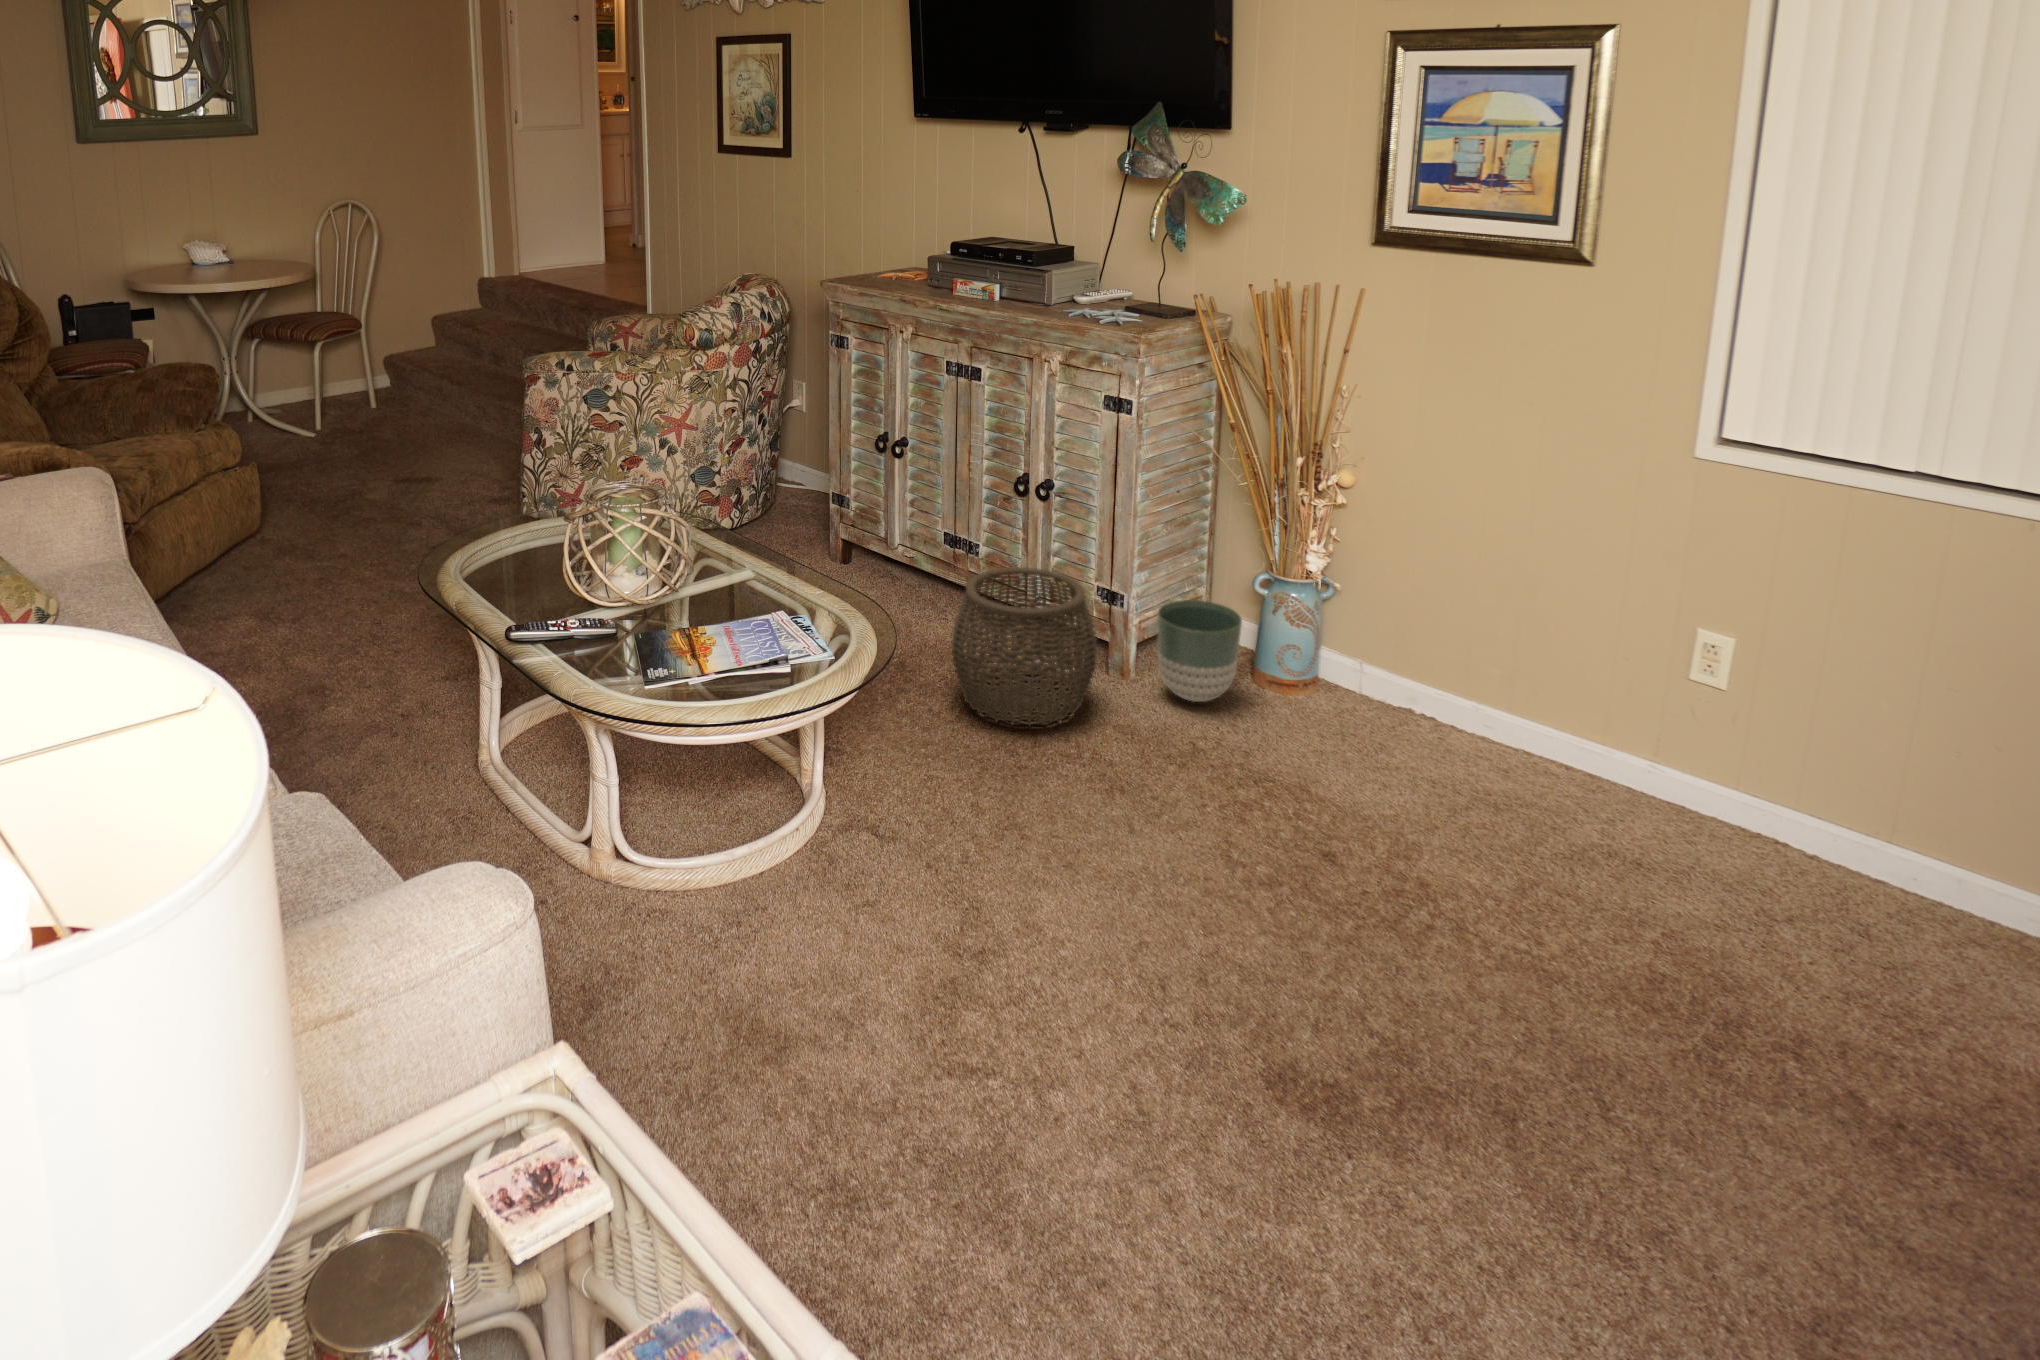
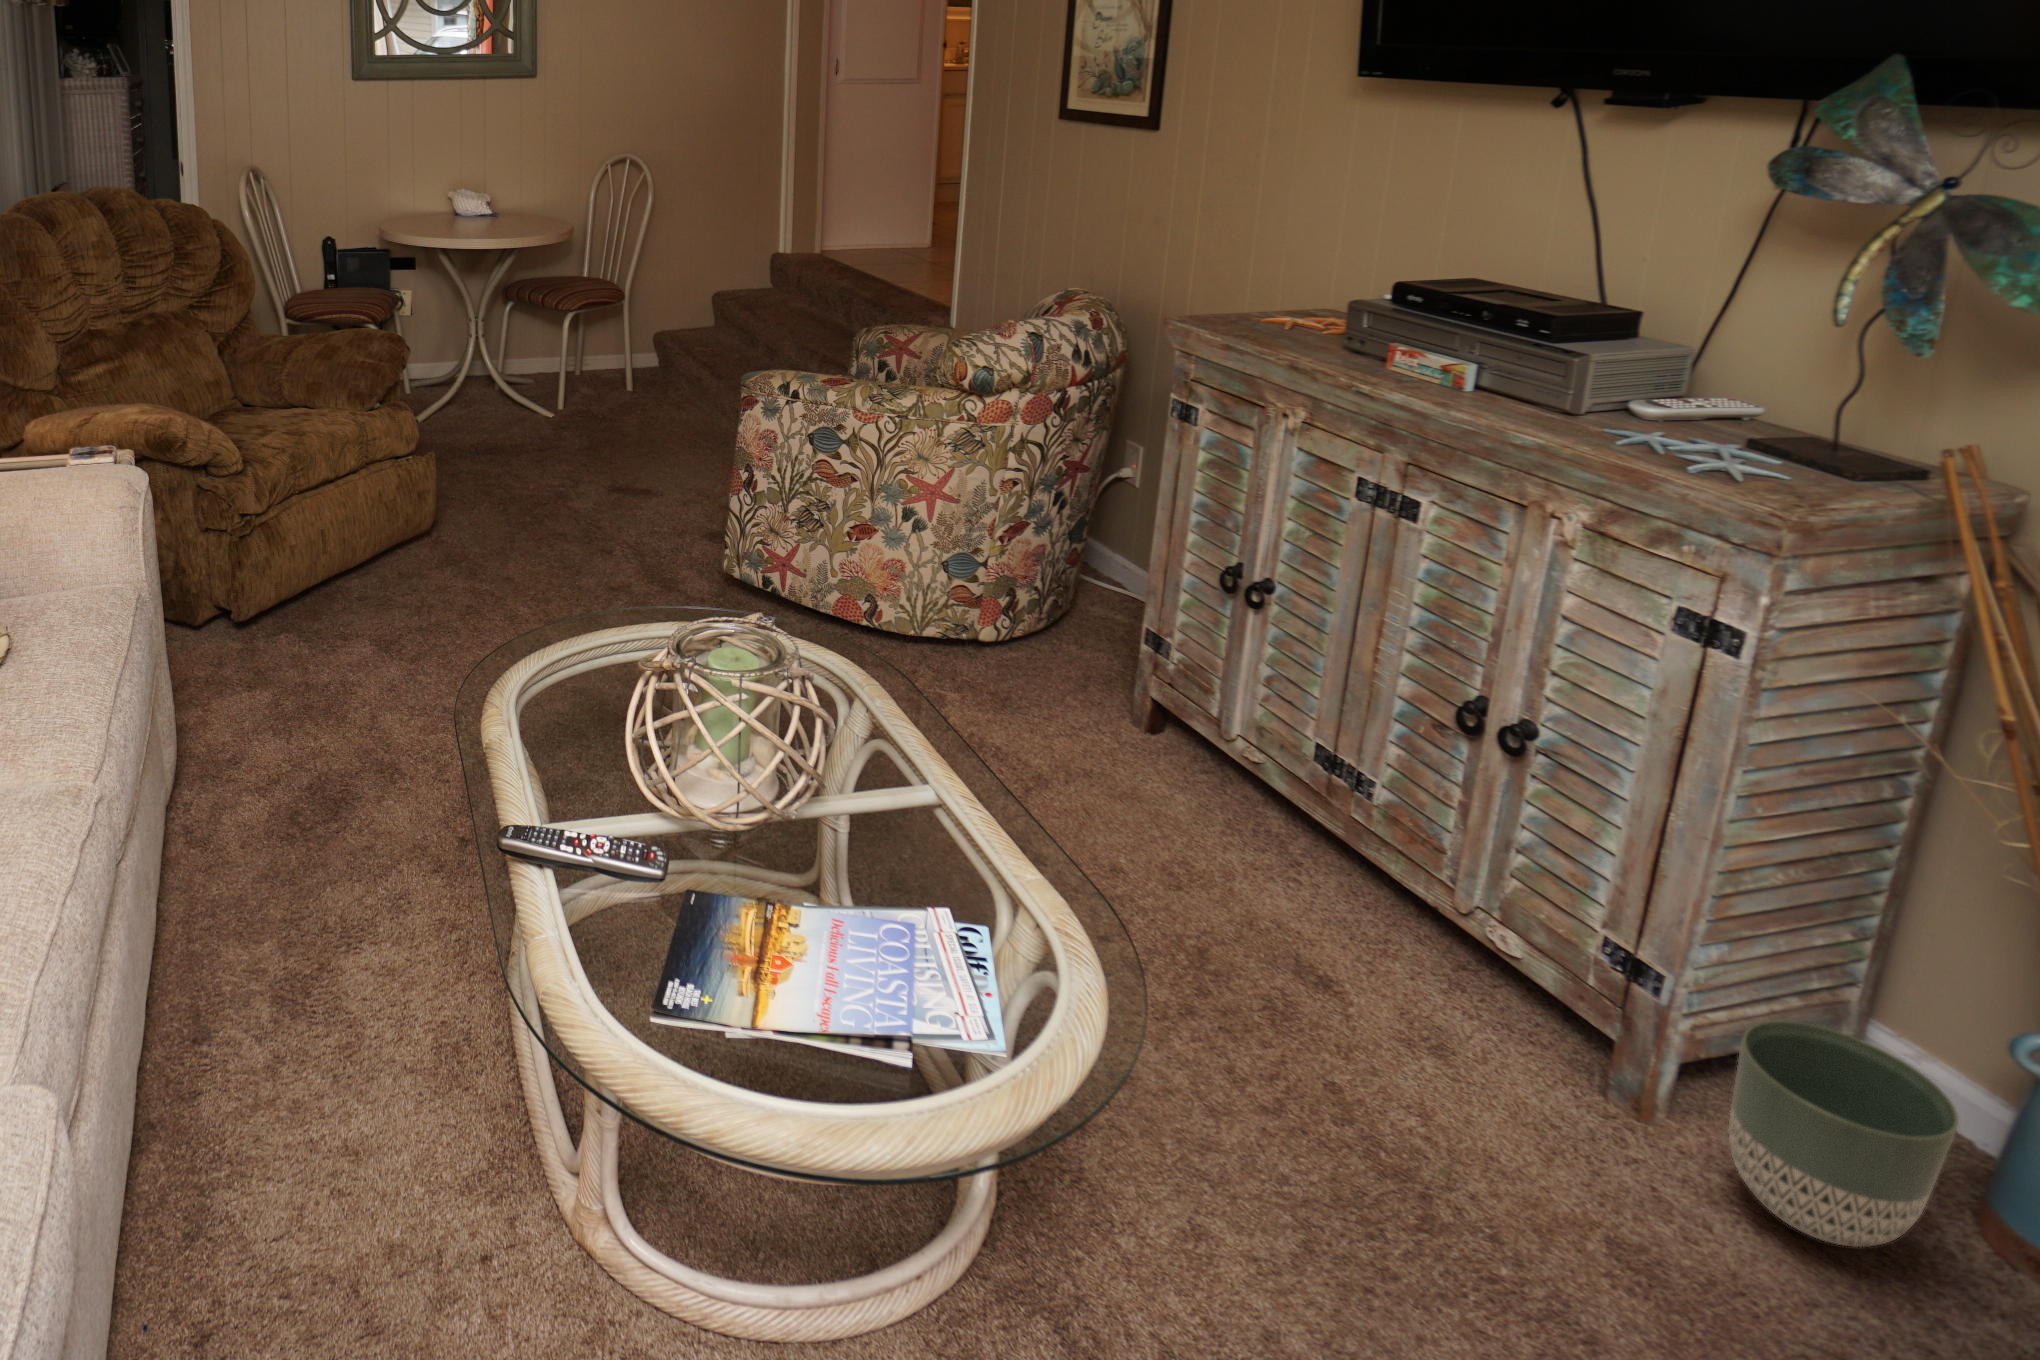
woven basket: present [952,567,1097,726] -> none [1288,866,1595,1190]

